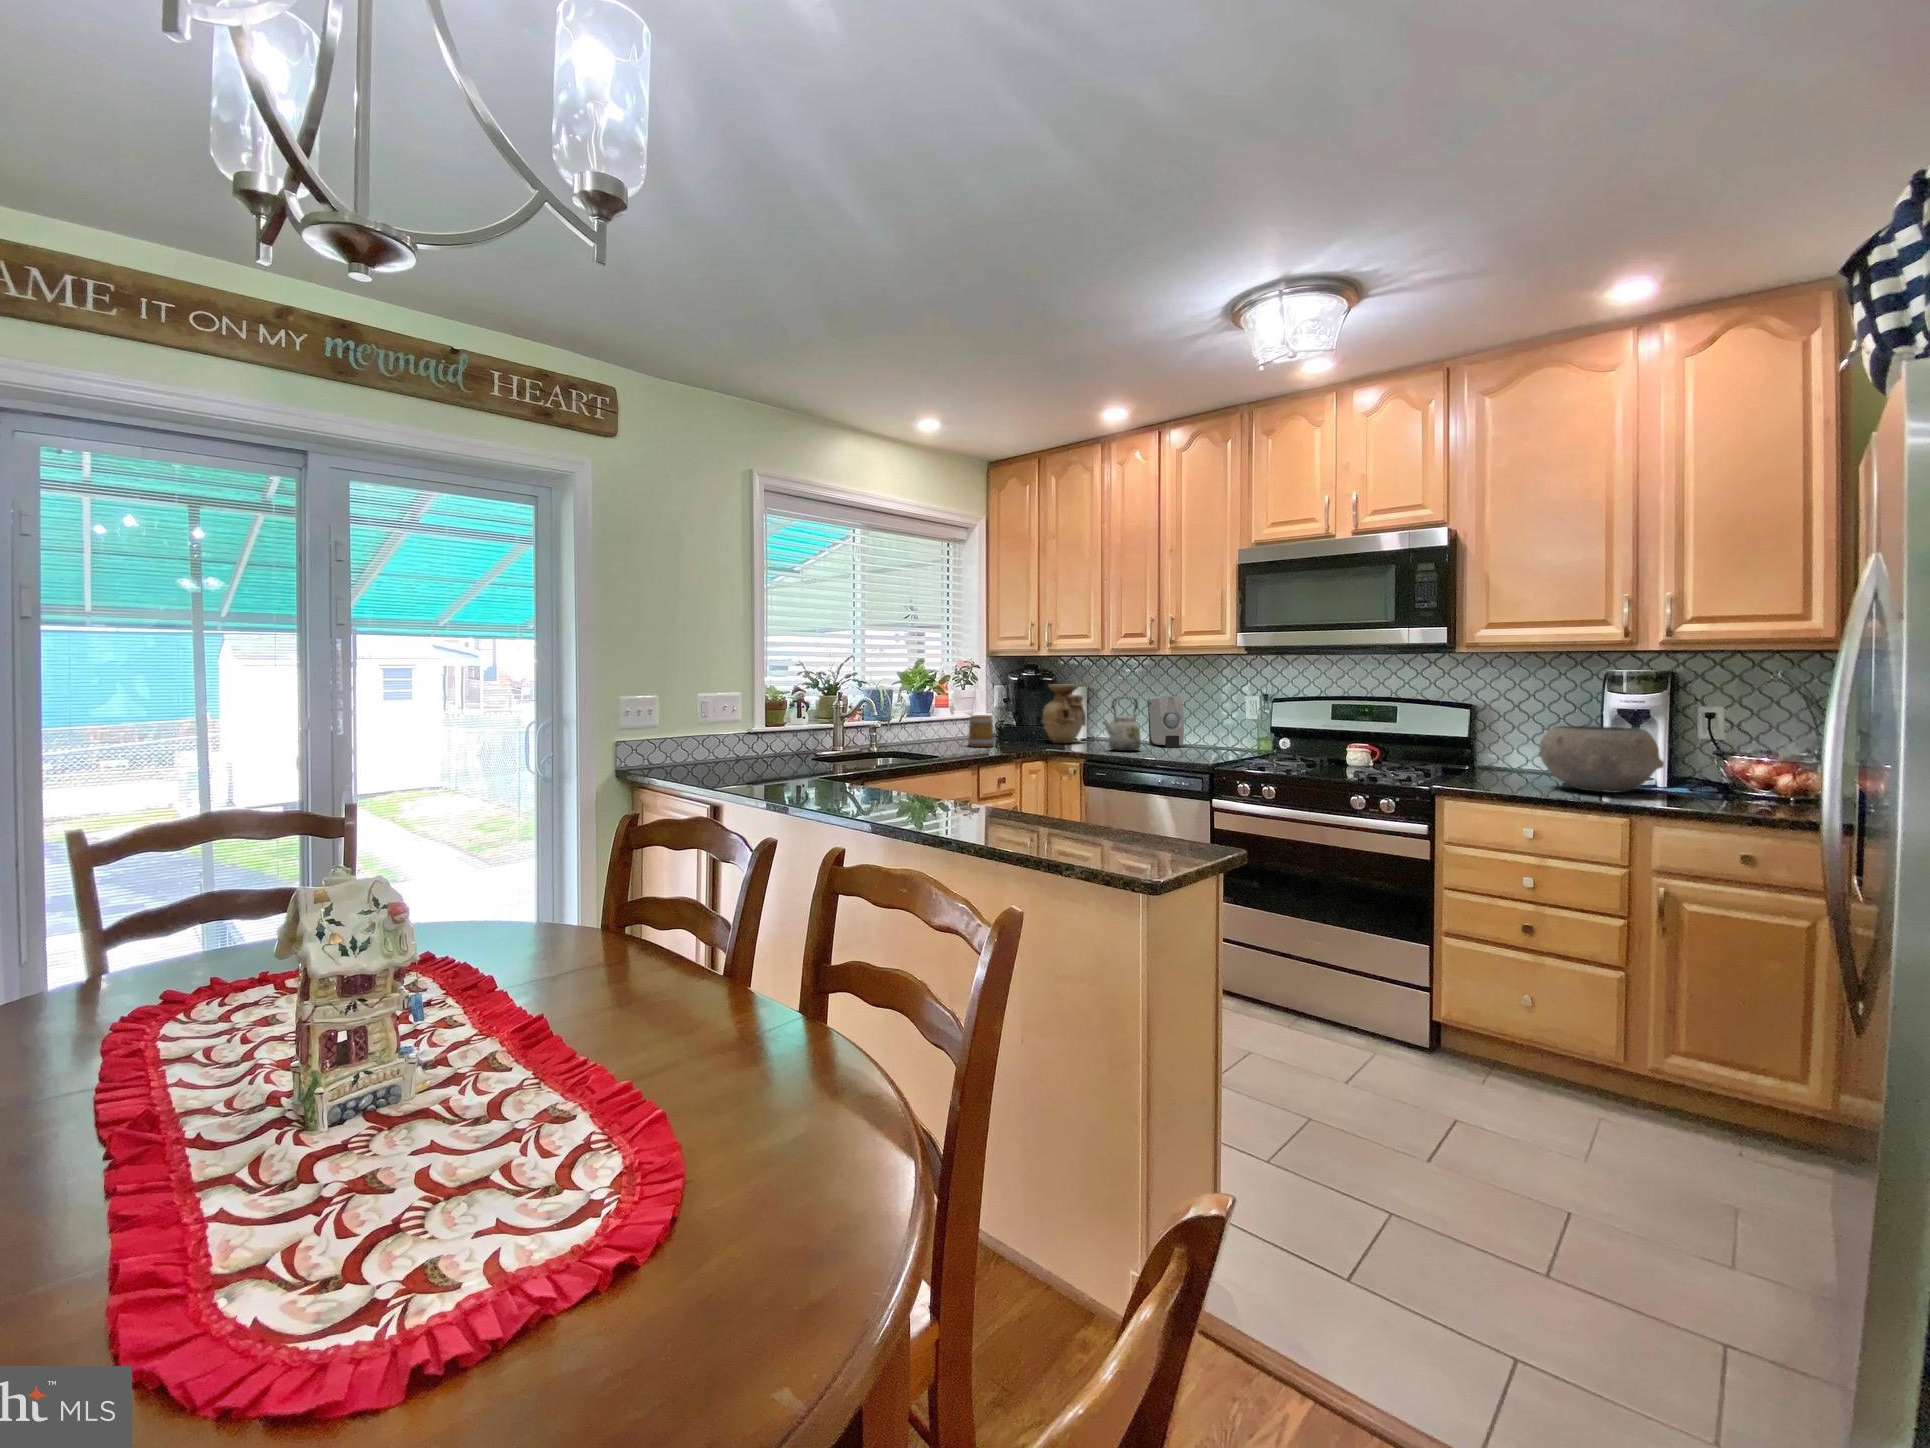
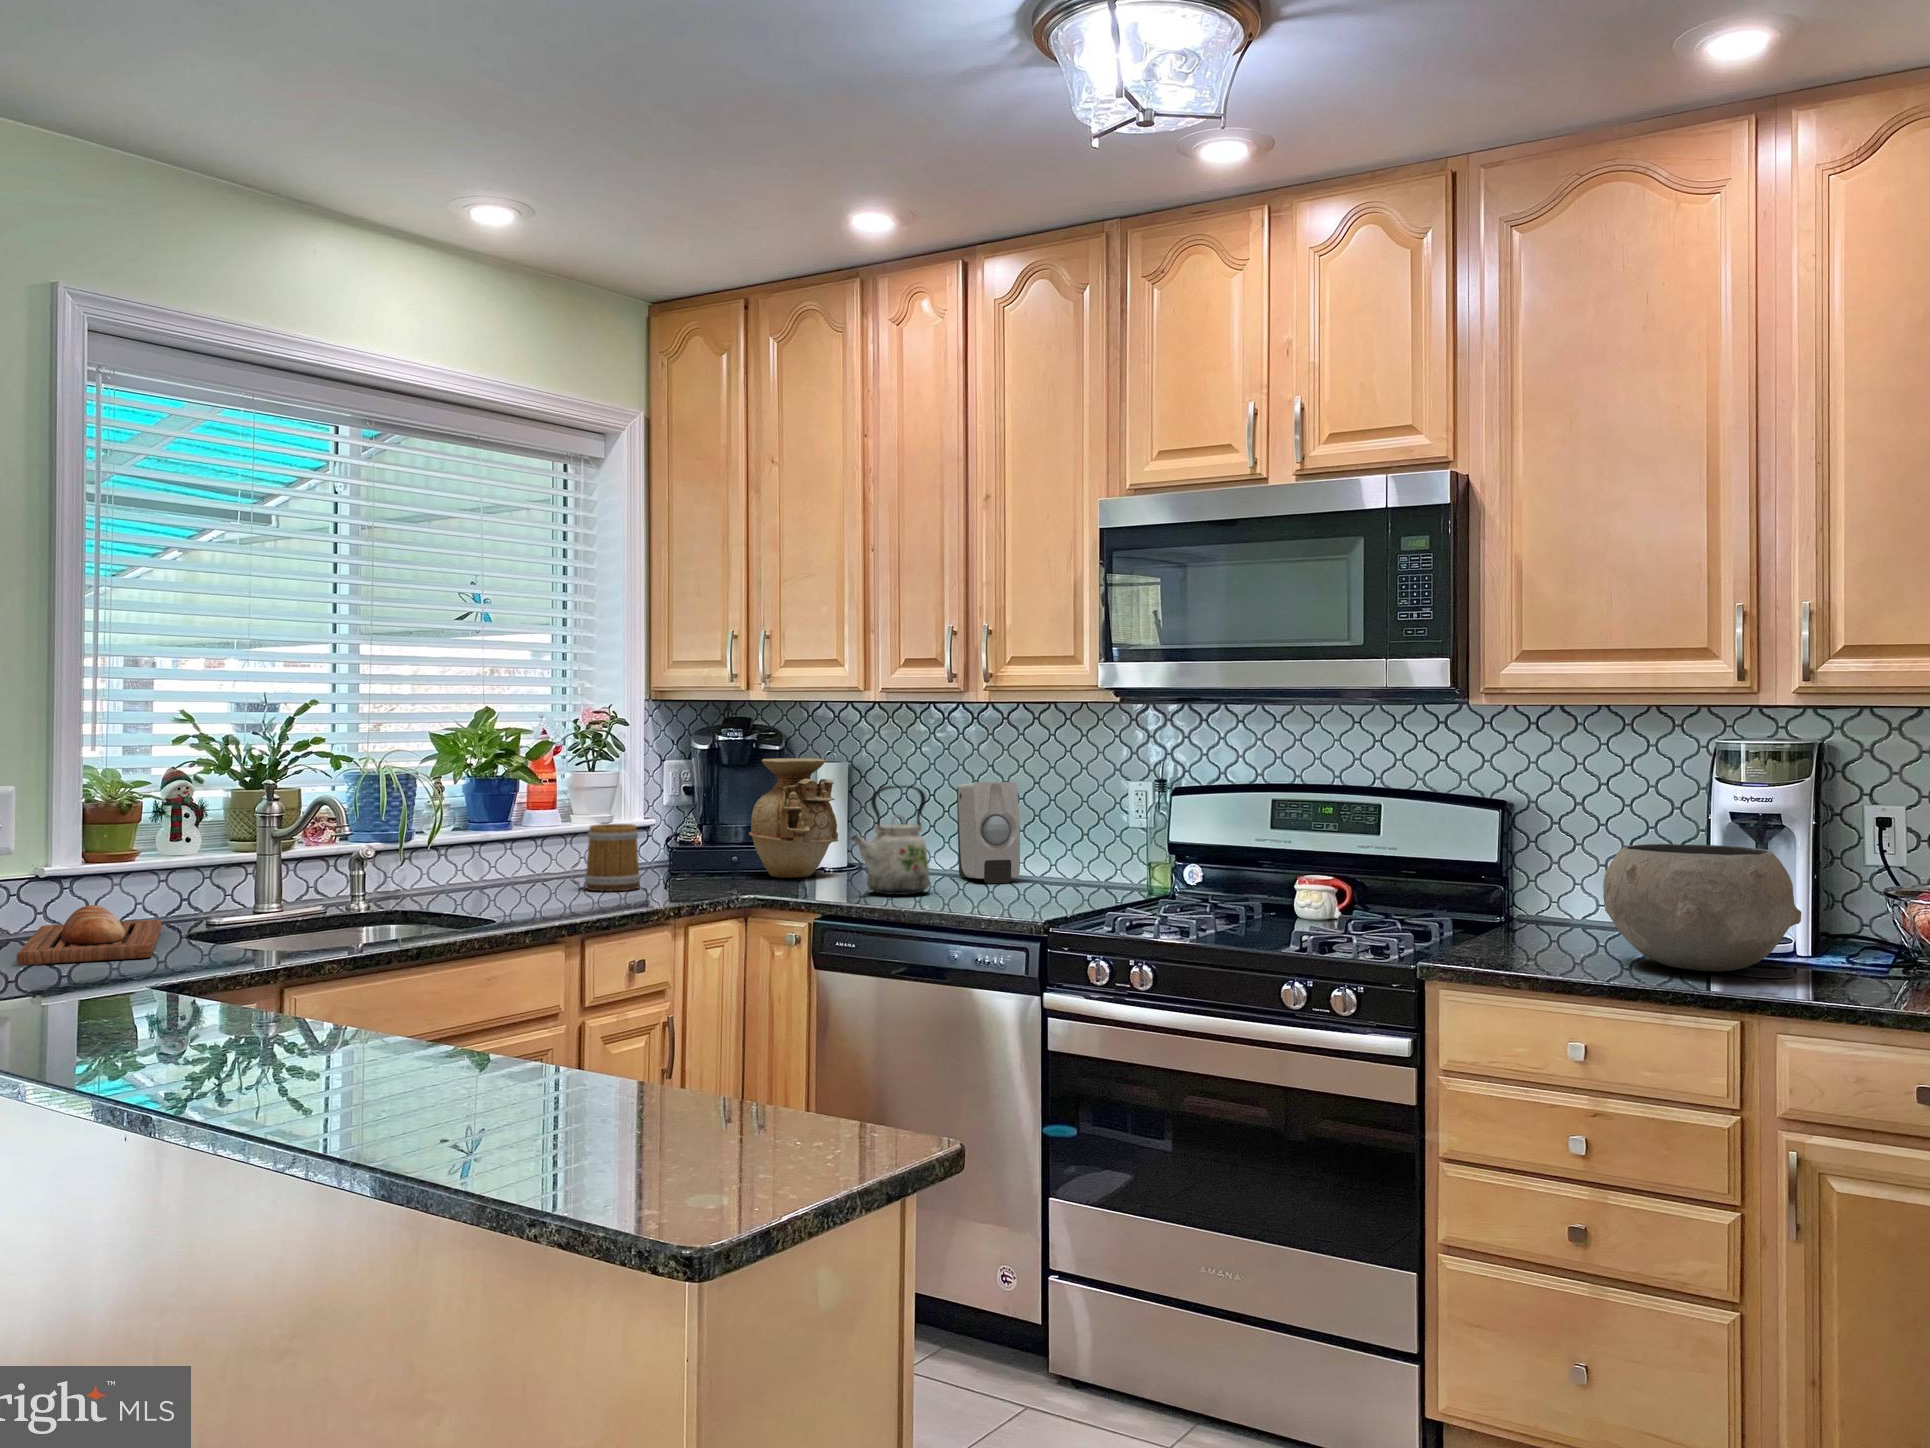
bread loaf: none [750,746,807,769] -> present [17,905,162,965]

